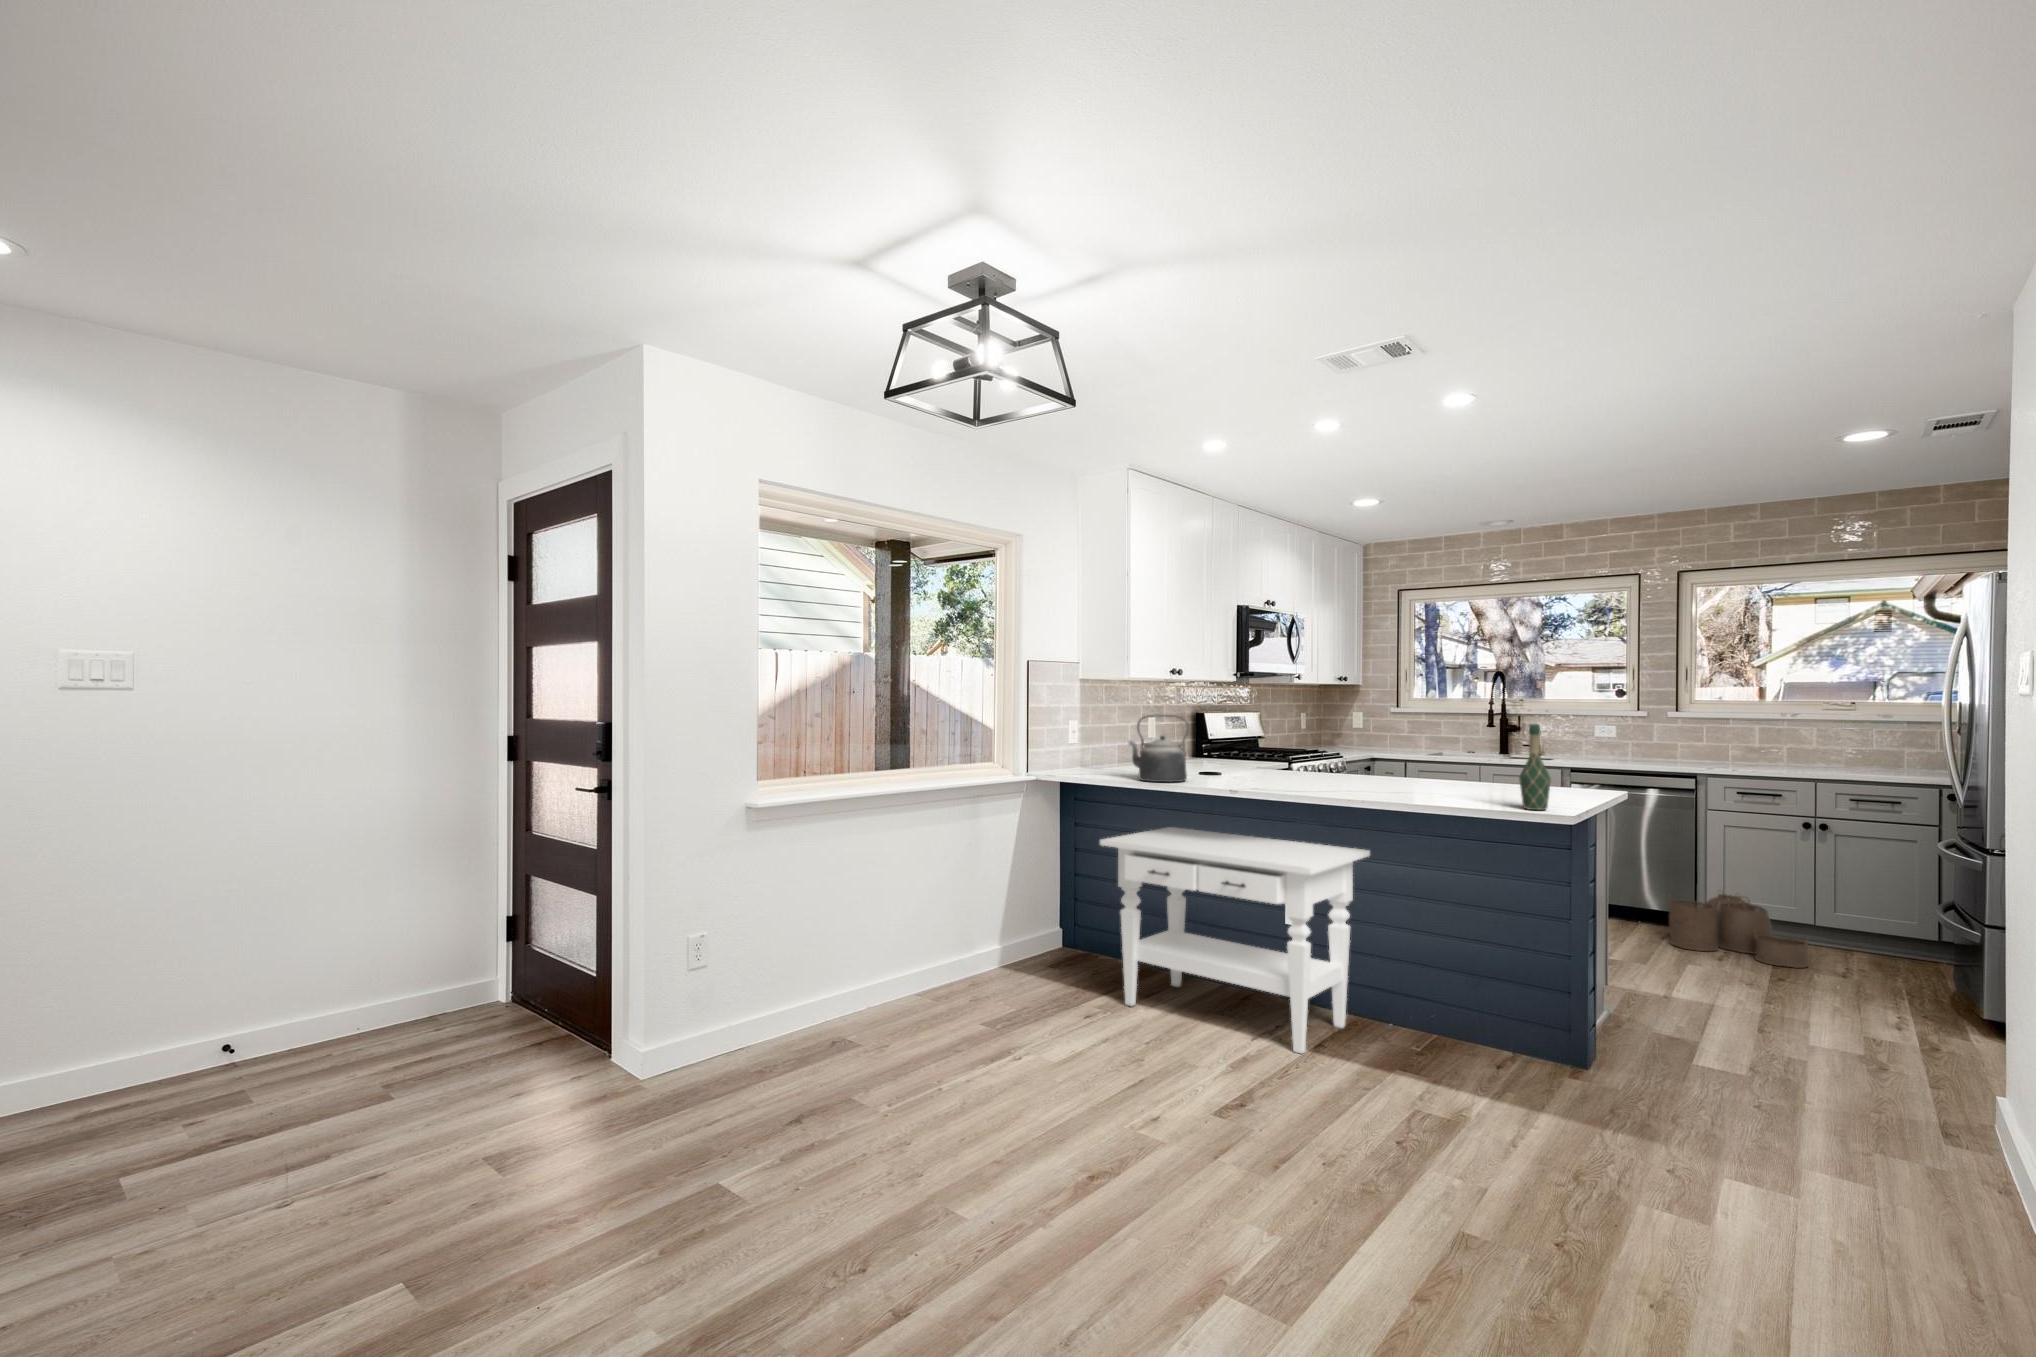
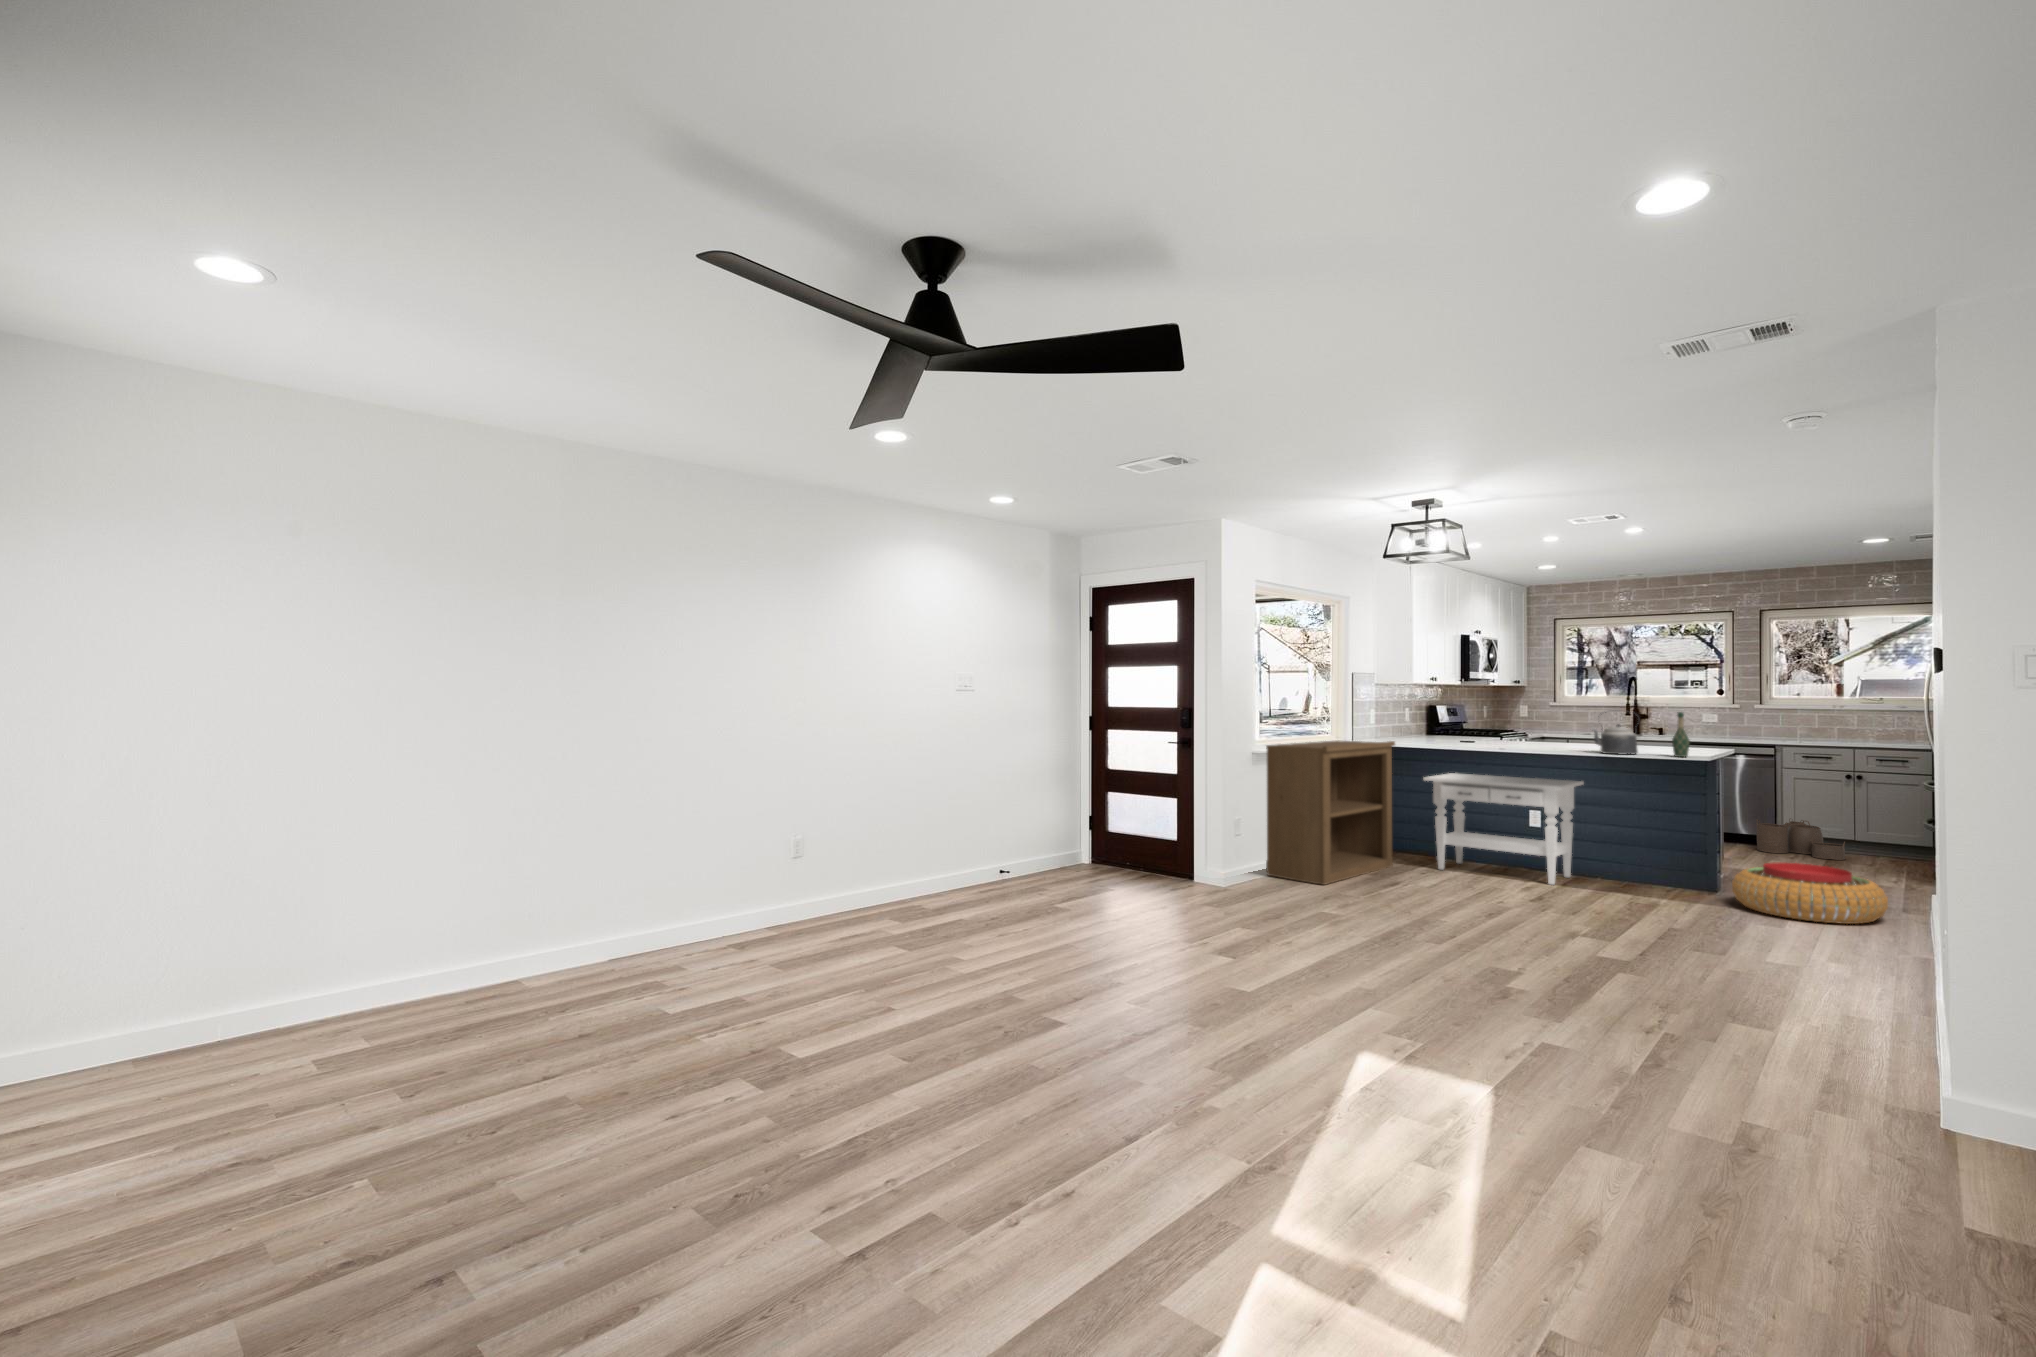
kettle: present [1129,715,1189,782] -> present [1591,712,1638,755]
bookshelf: none [790,770,1060,1063] -> present [1266,740,1395,885]
pouf: none [1624,1034,1954,1209] -> present [1732,863,1888,924]

